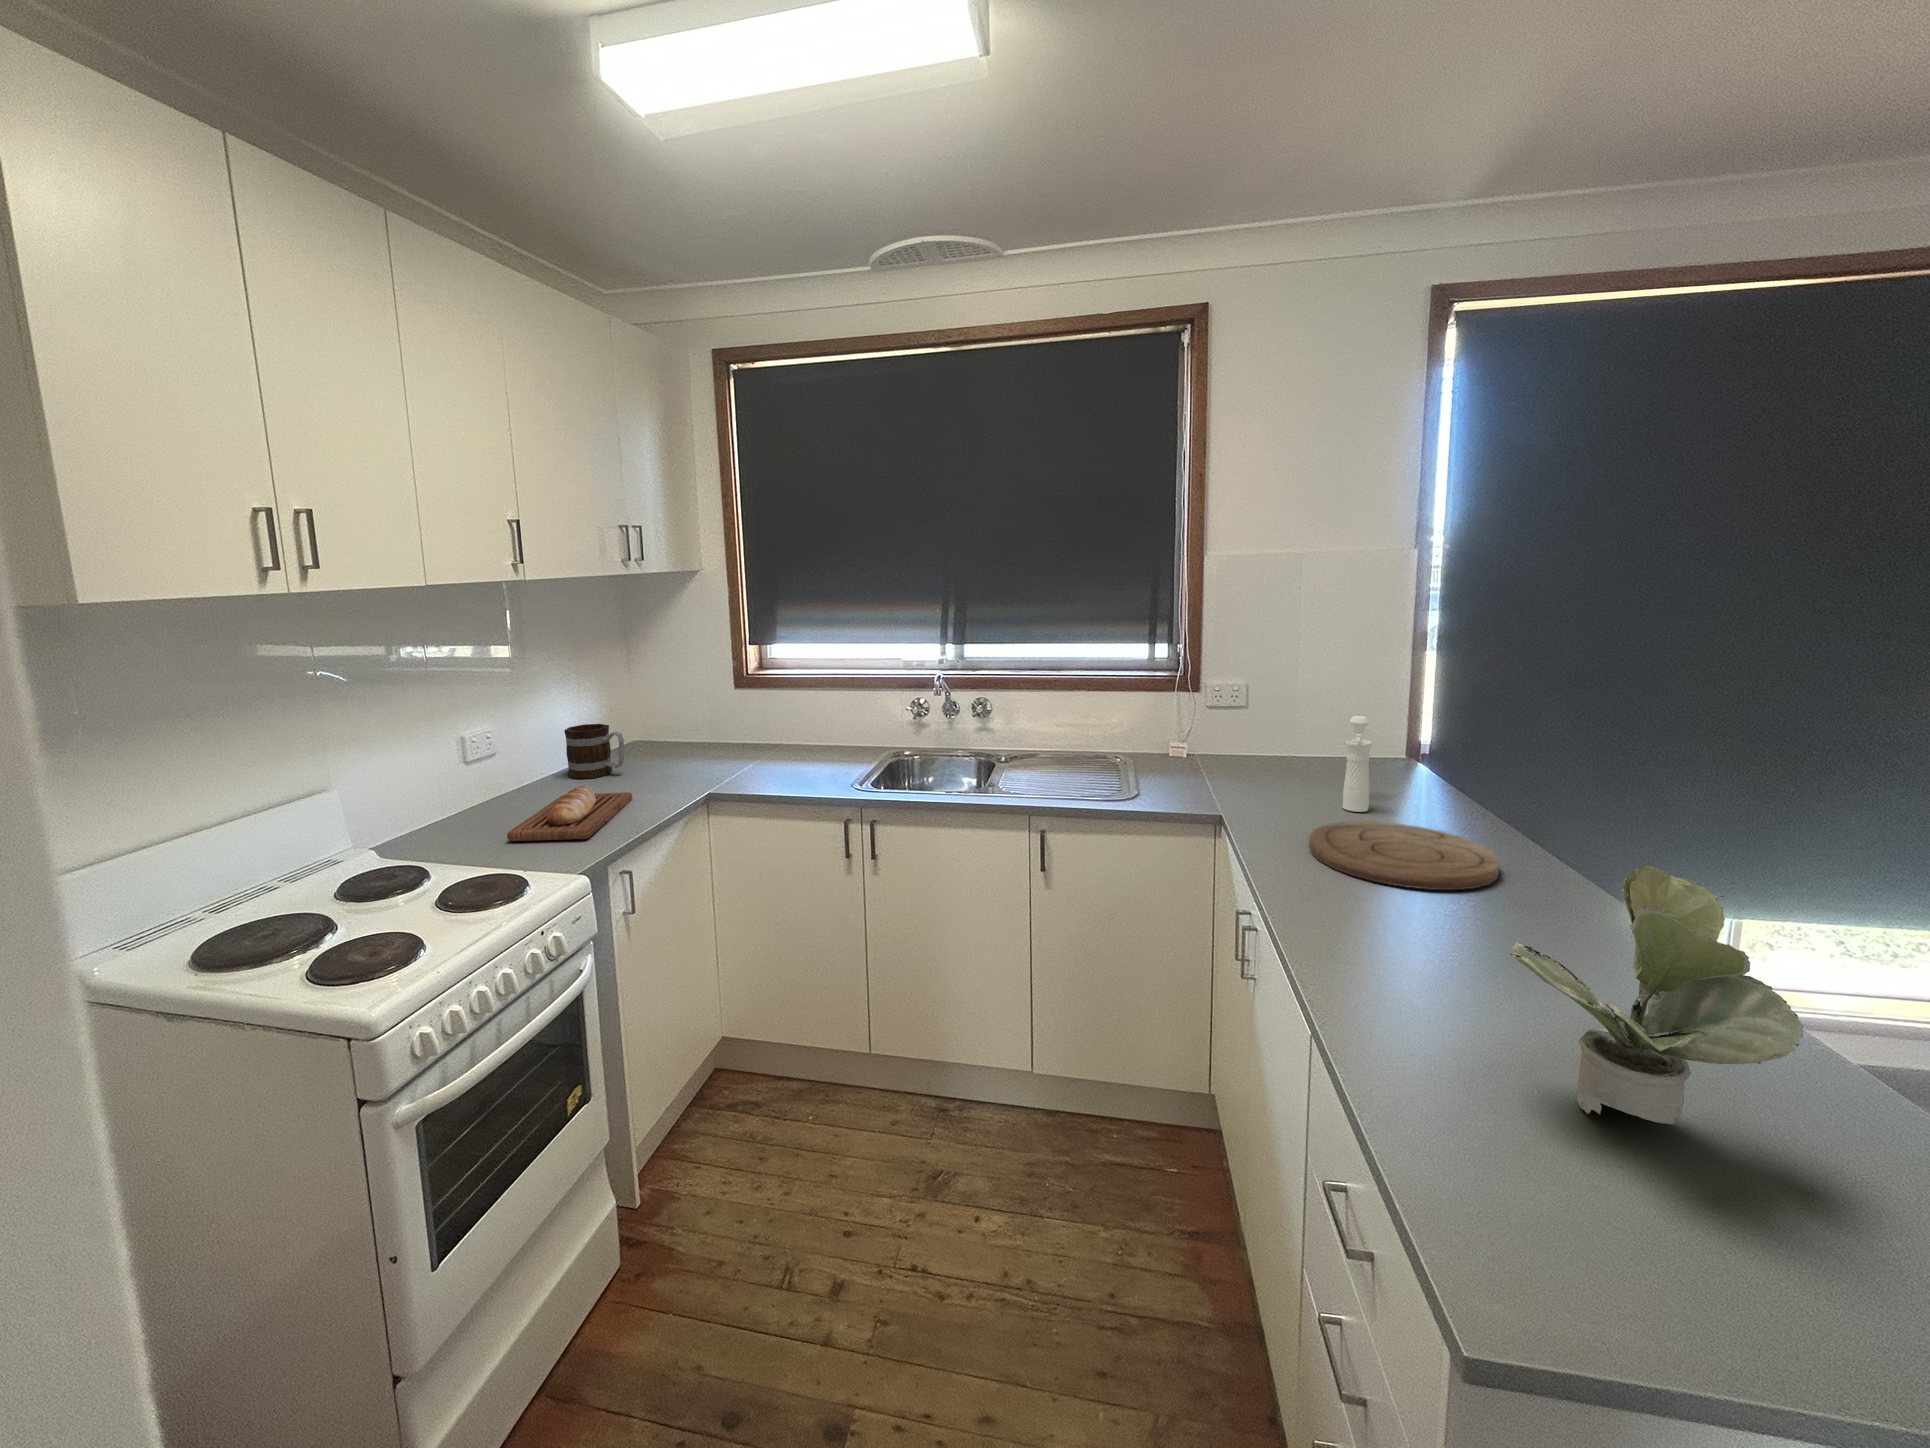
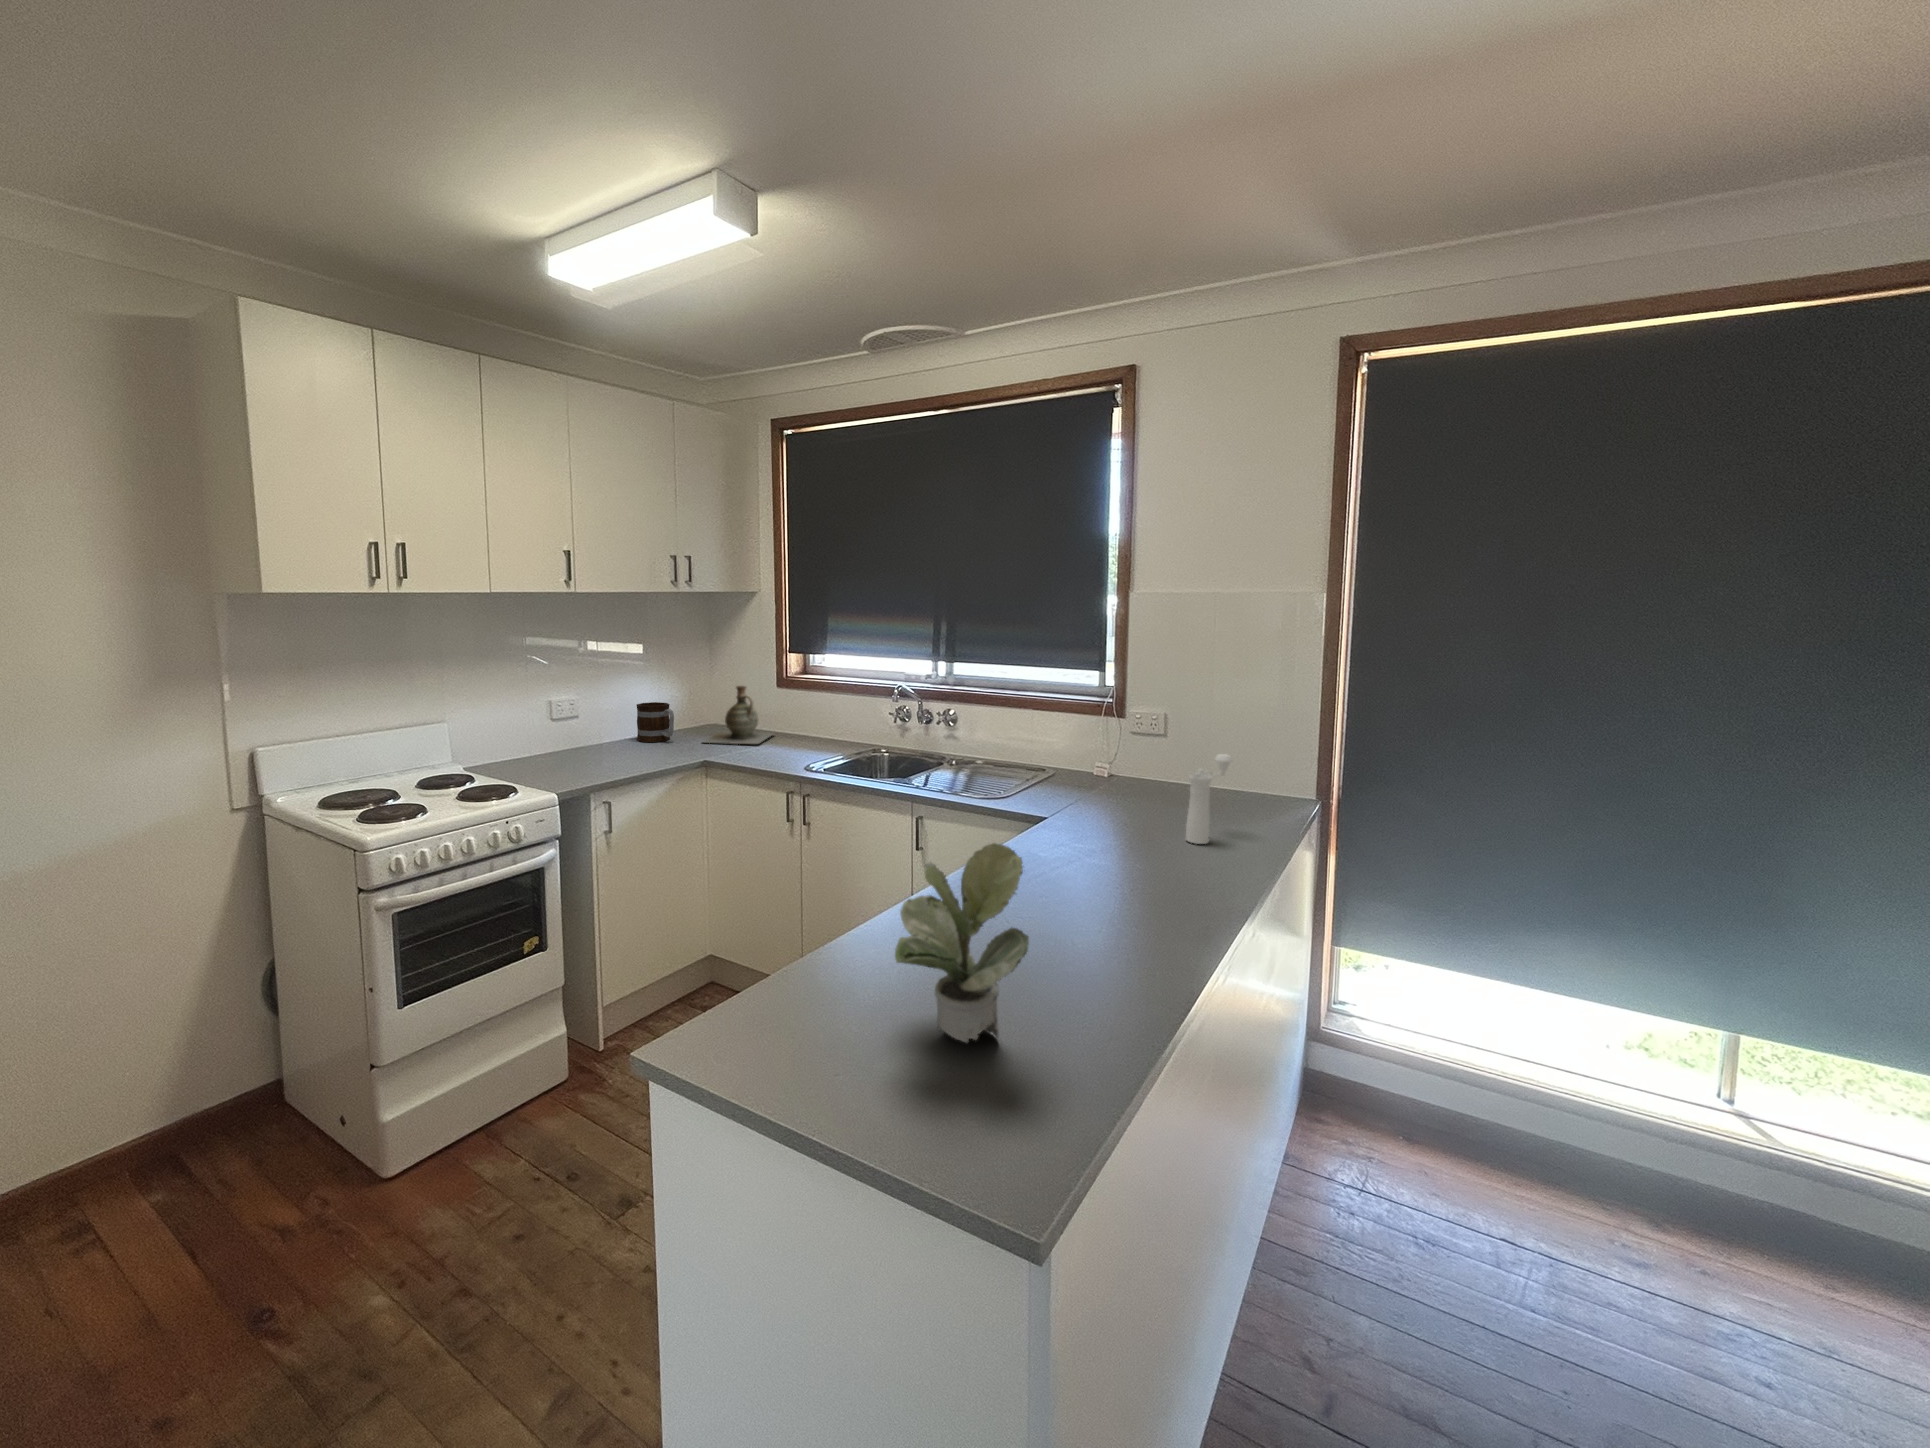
ceramic jug: none [662,692,740,770] -> present [704,686,773,744]
bread loaf: present [507,786,632,841] -> none [547,743,655,777]
cutting board: present [1309,821,1499,890] -> none [1079,845,1236,908]

